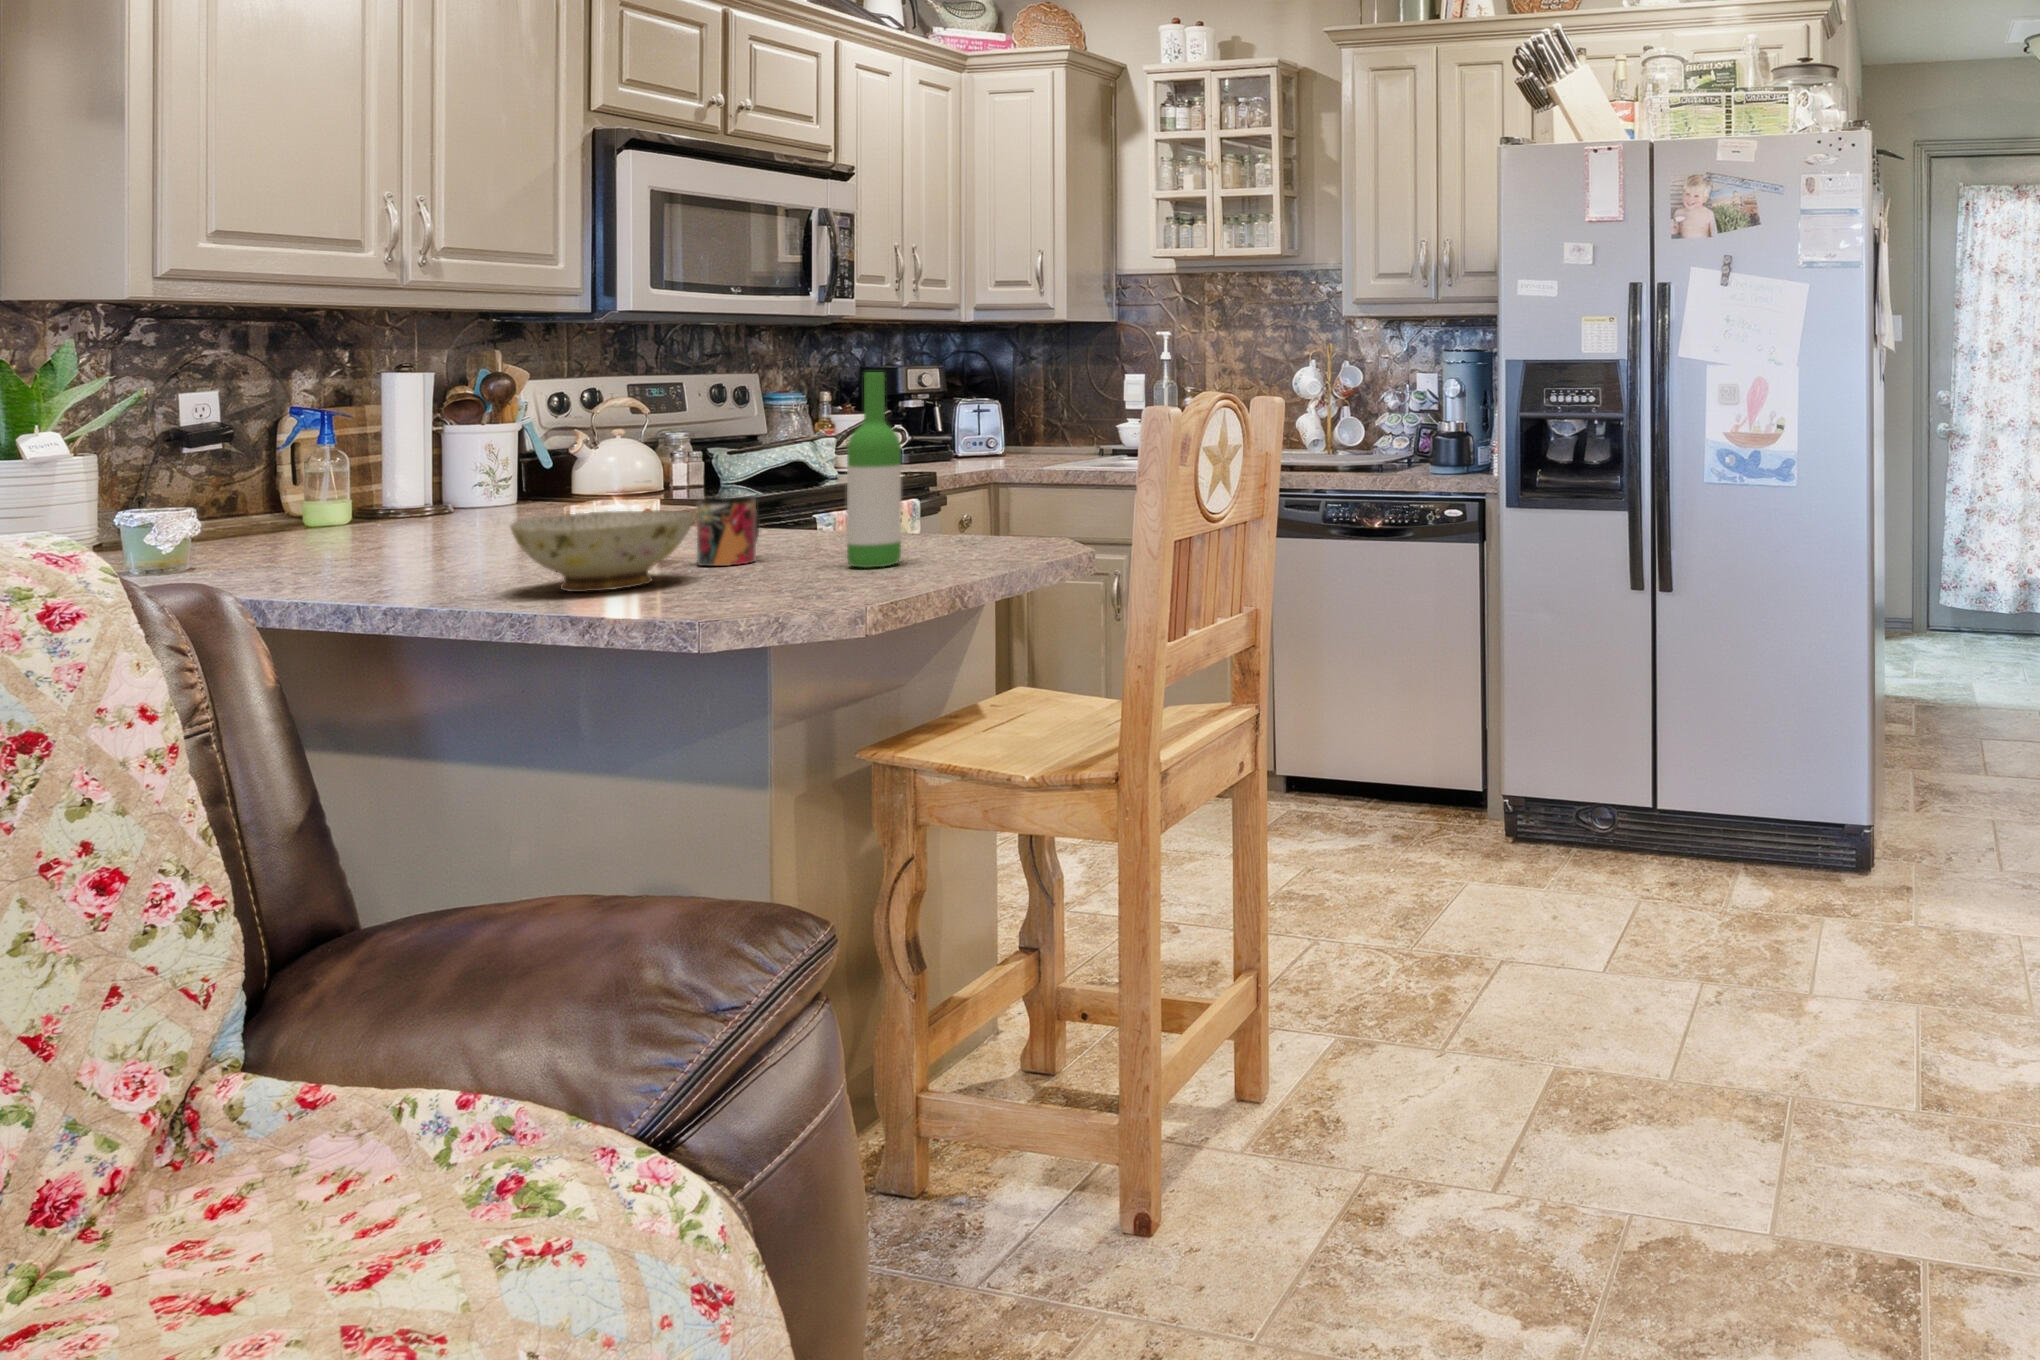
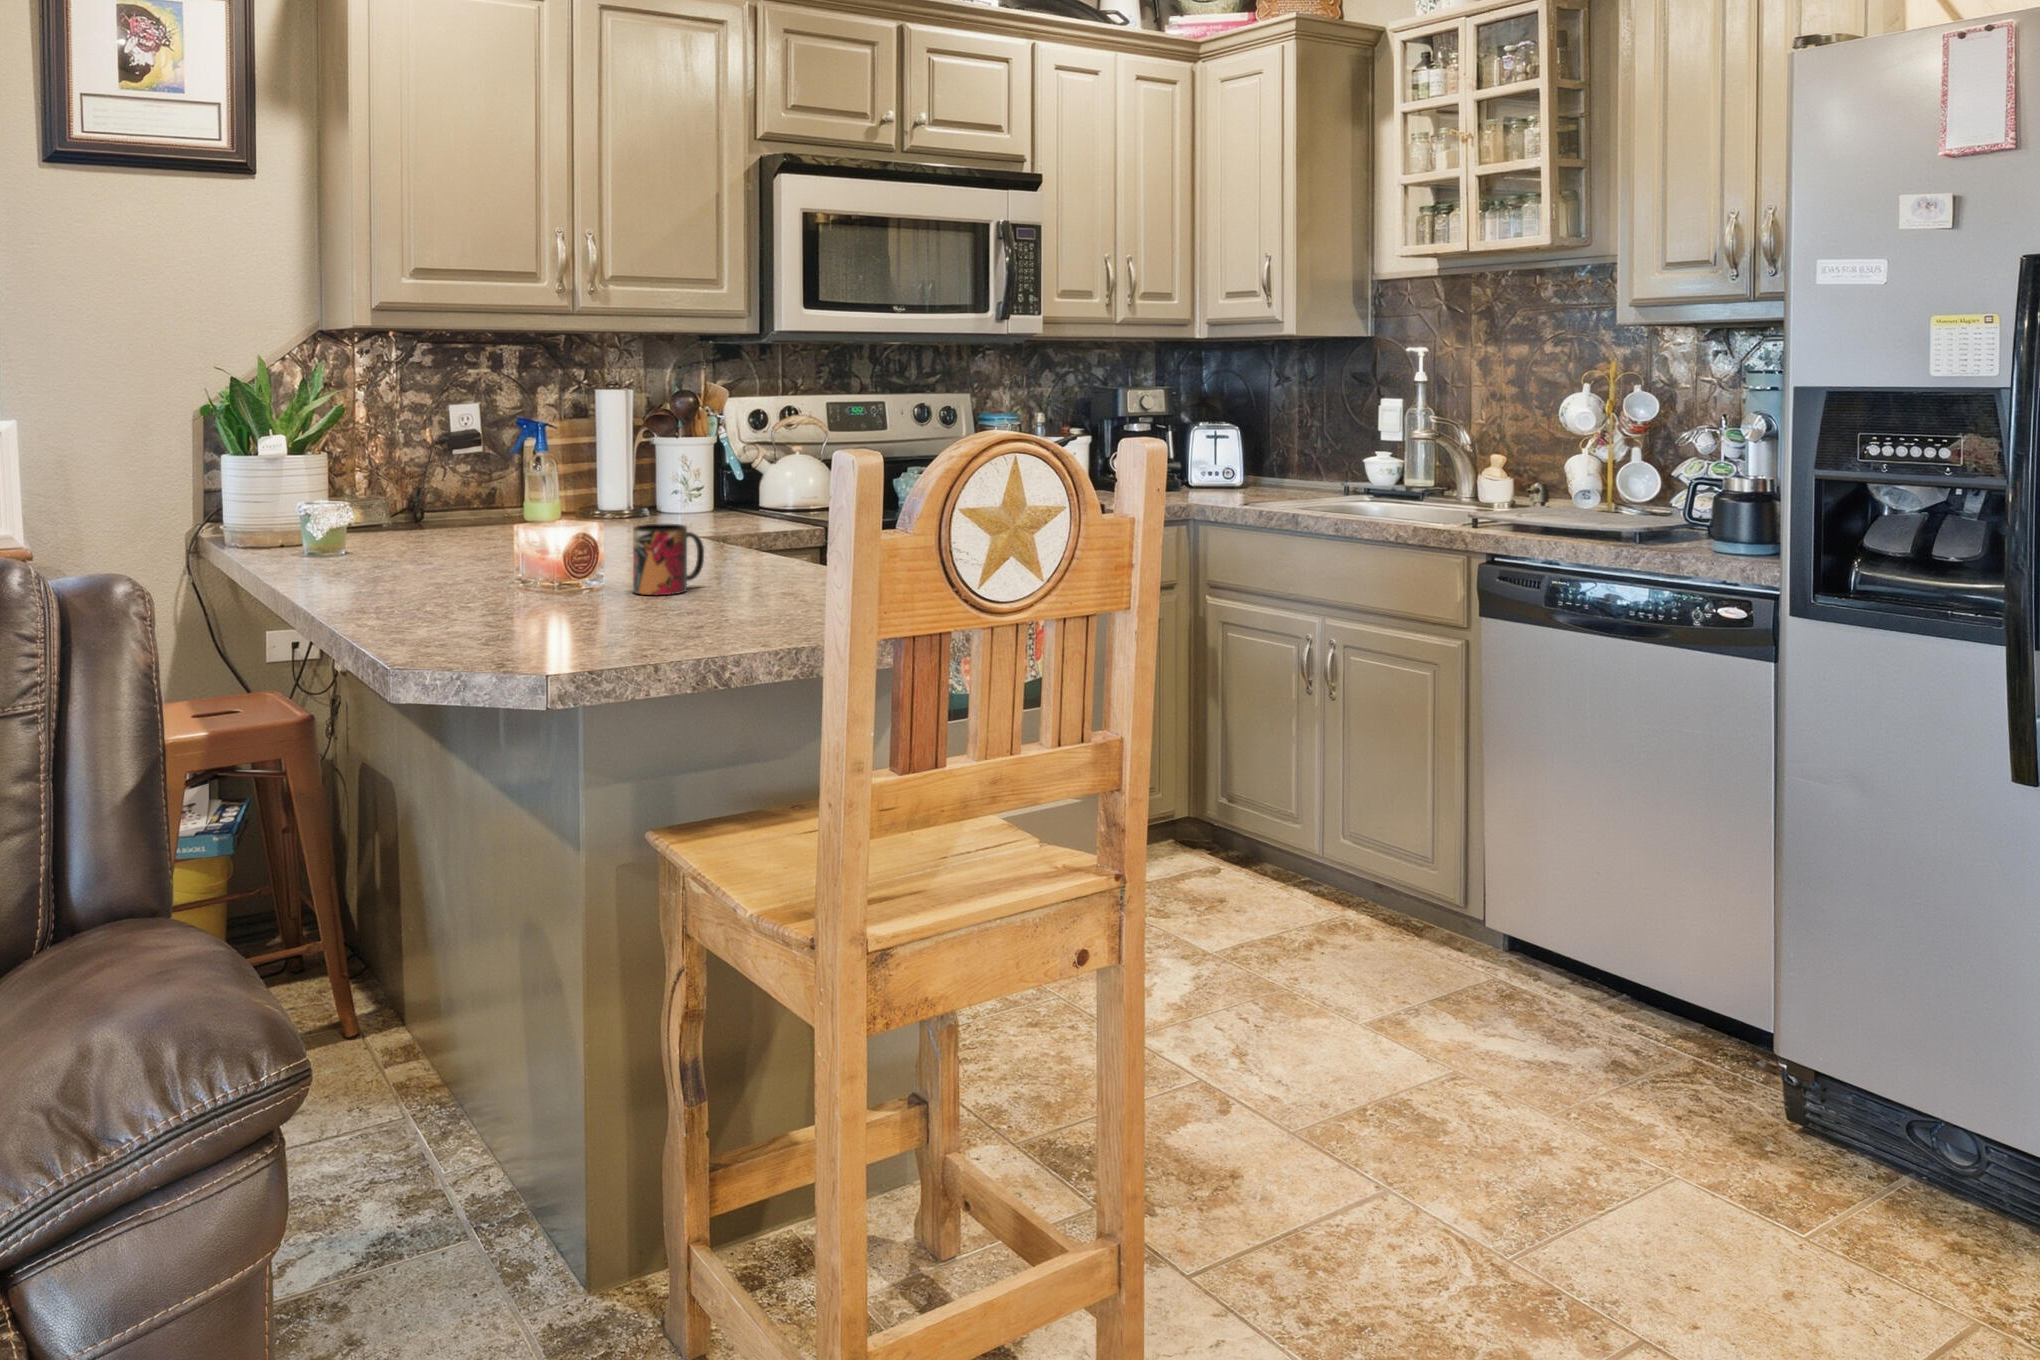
wine bottle: present [847,372,901,568] -> none [710,398,766,617]
ceramic bowl: present [510,510,695,592] -> none [423,530,587,612]

